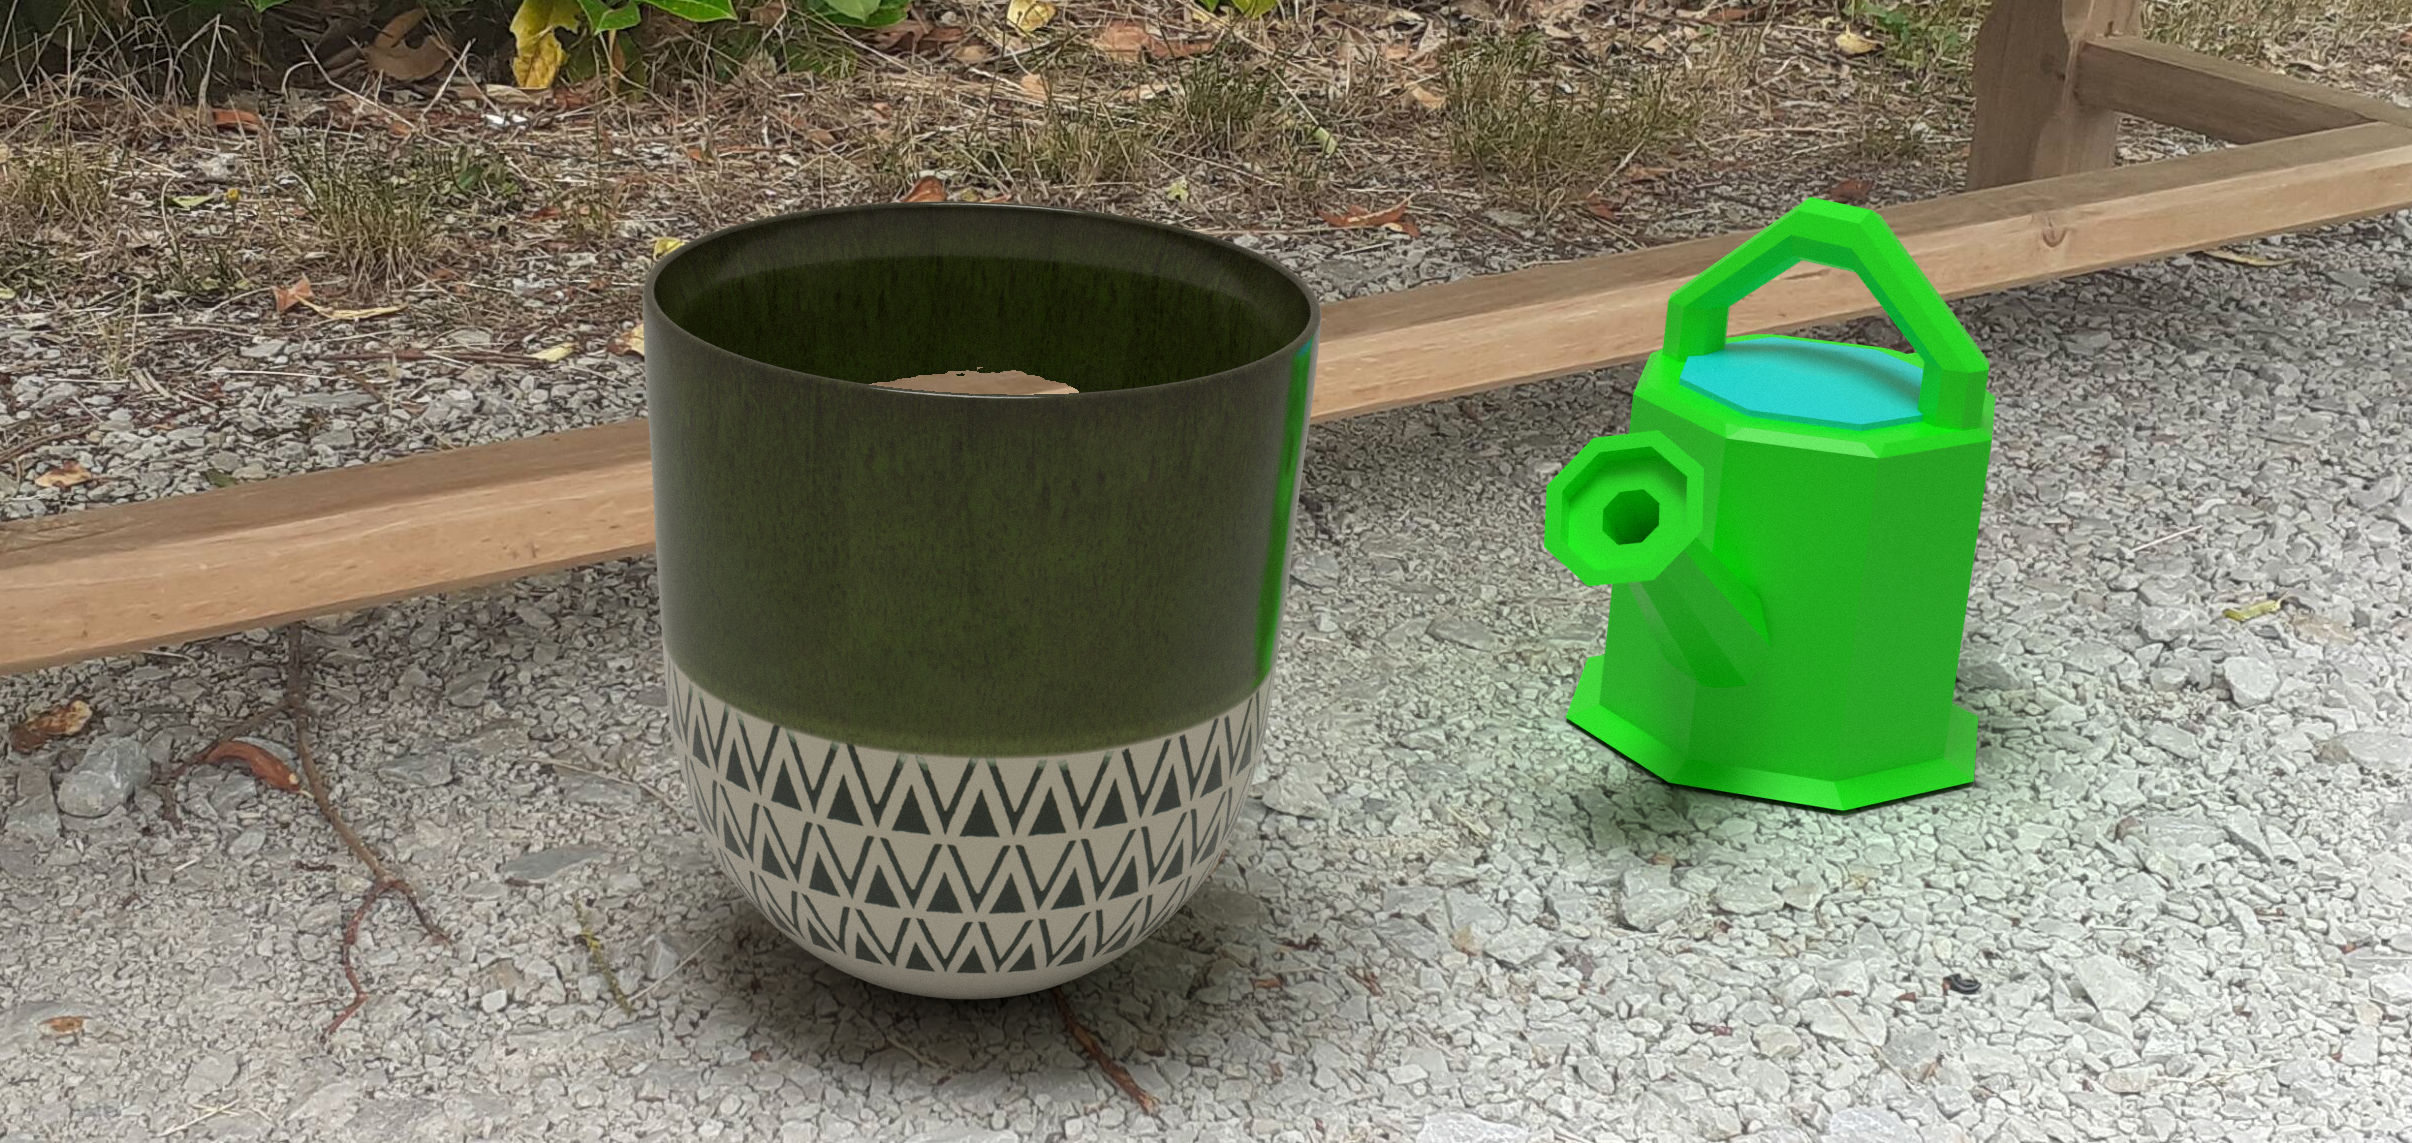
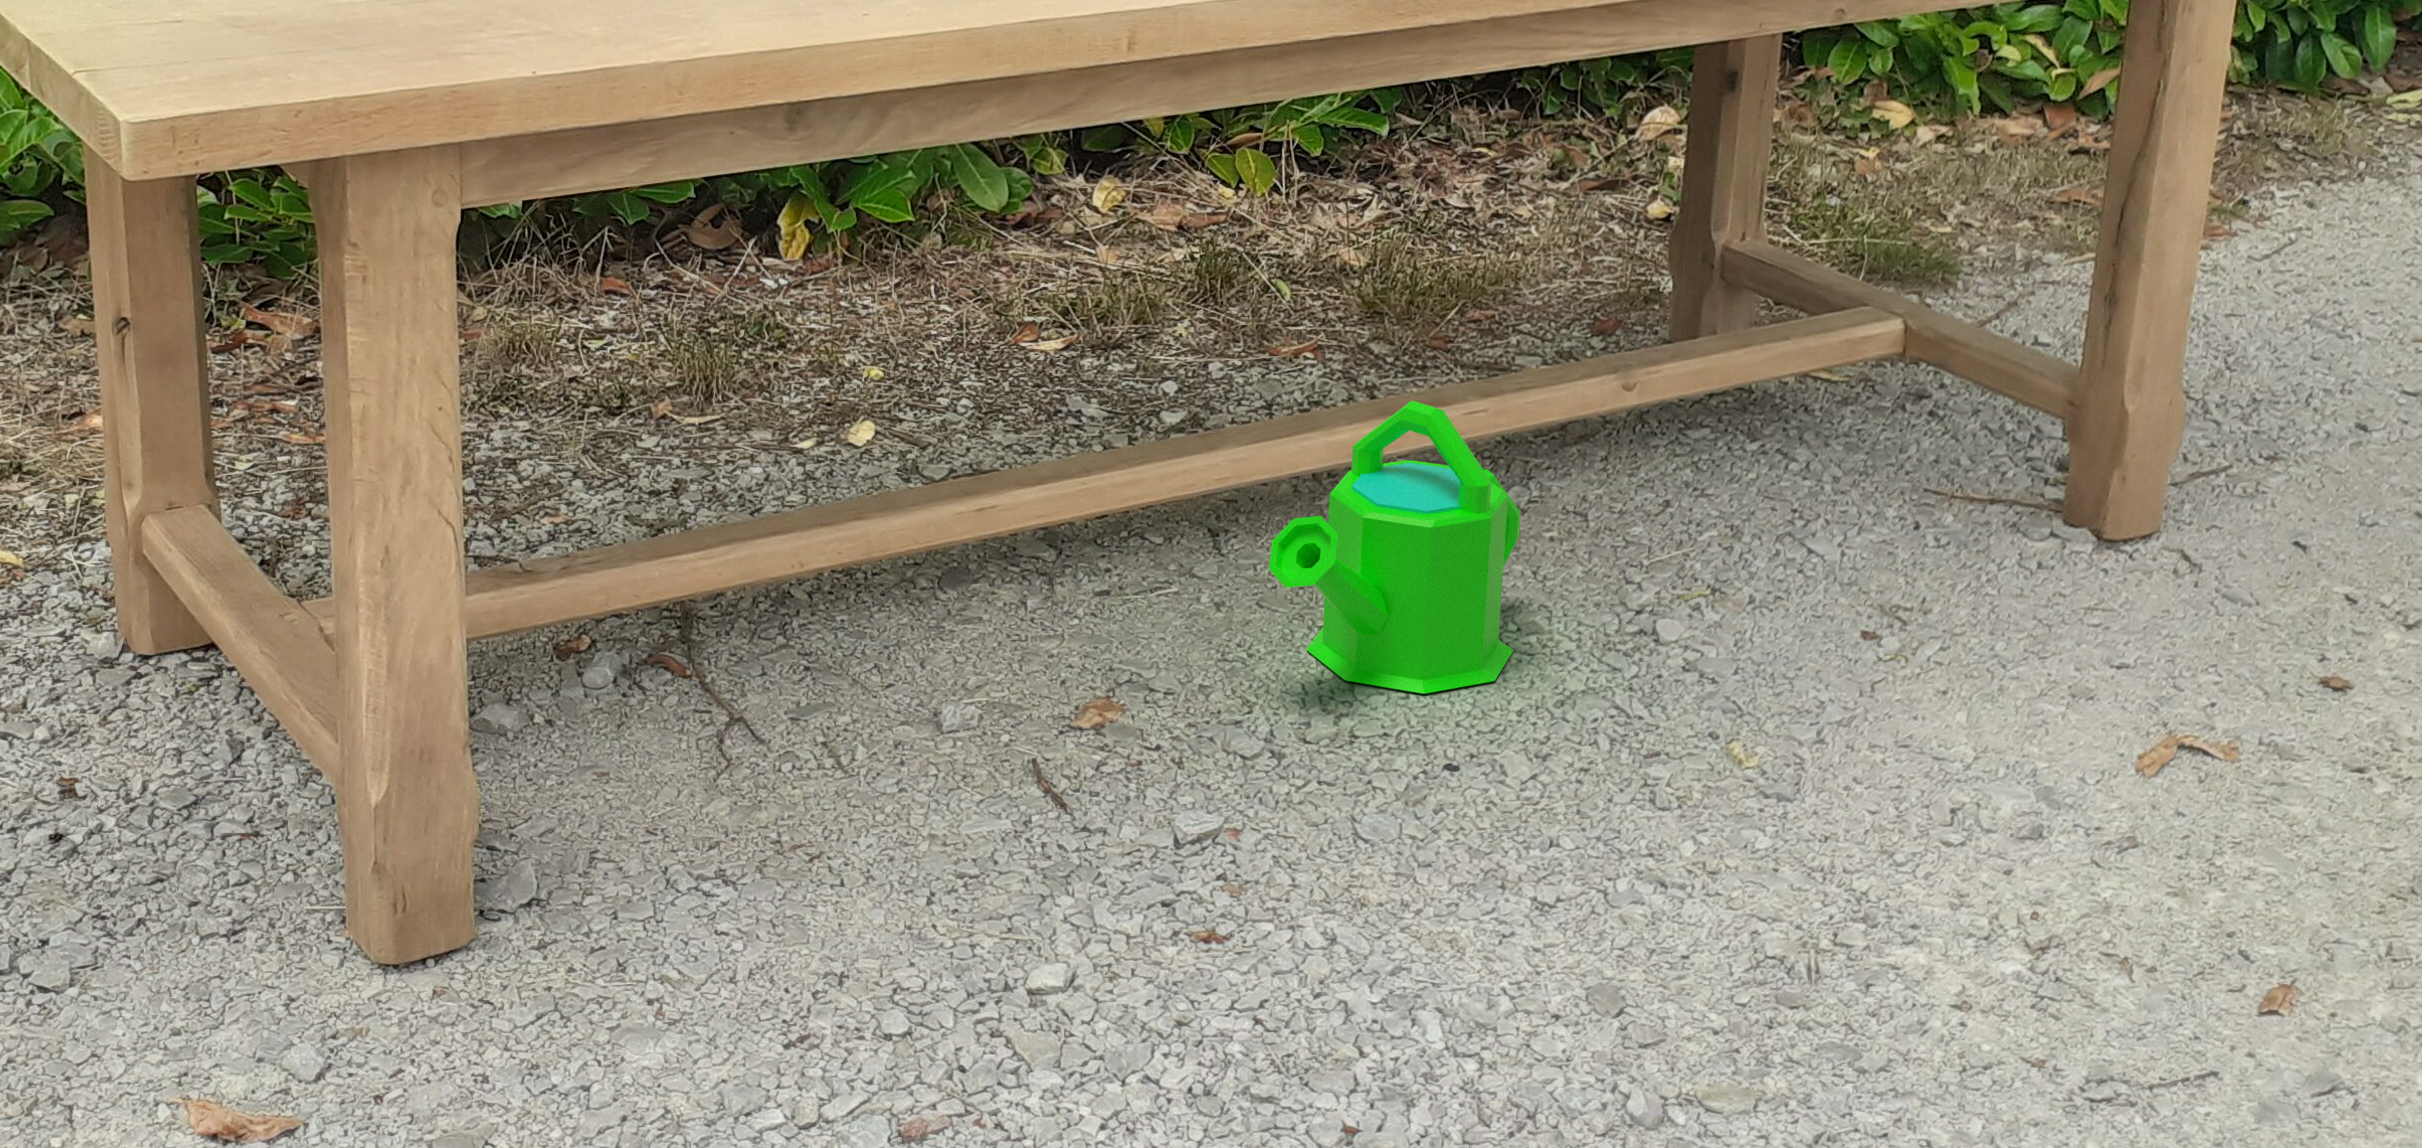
planter: present [643,201,1321,999] -> none [857,415,1143,766]

